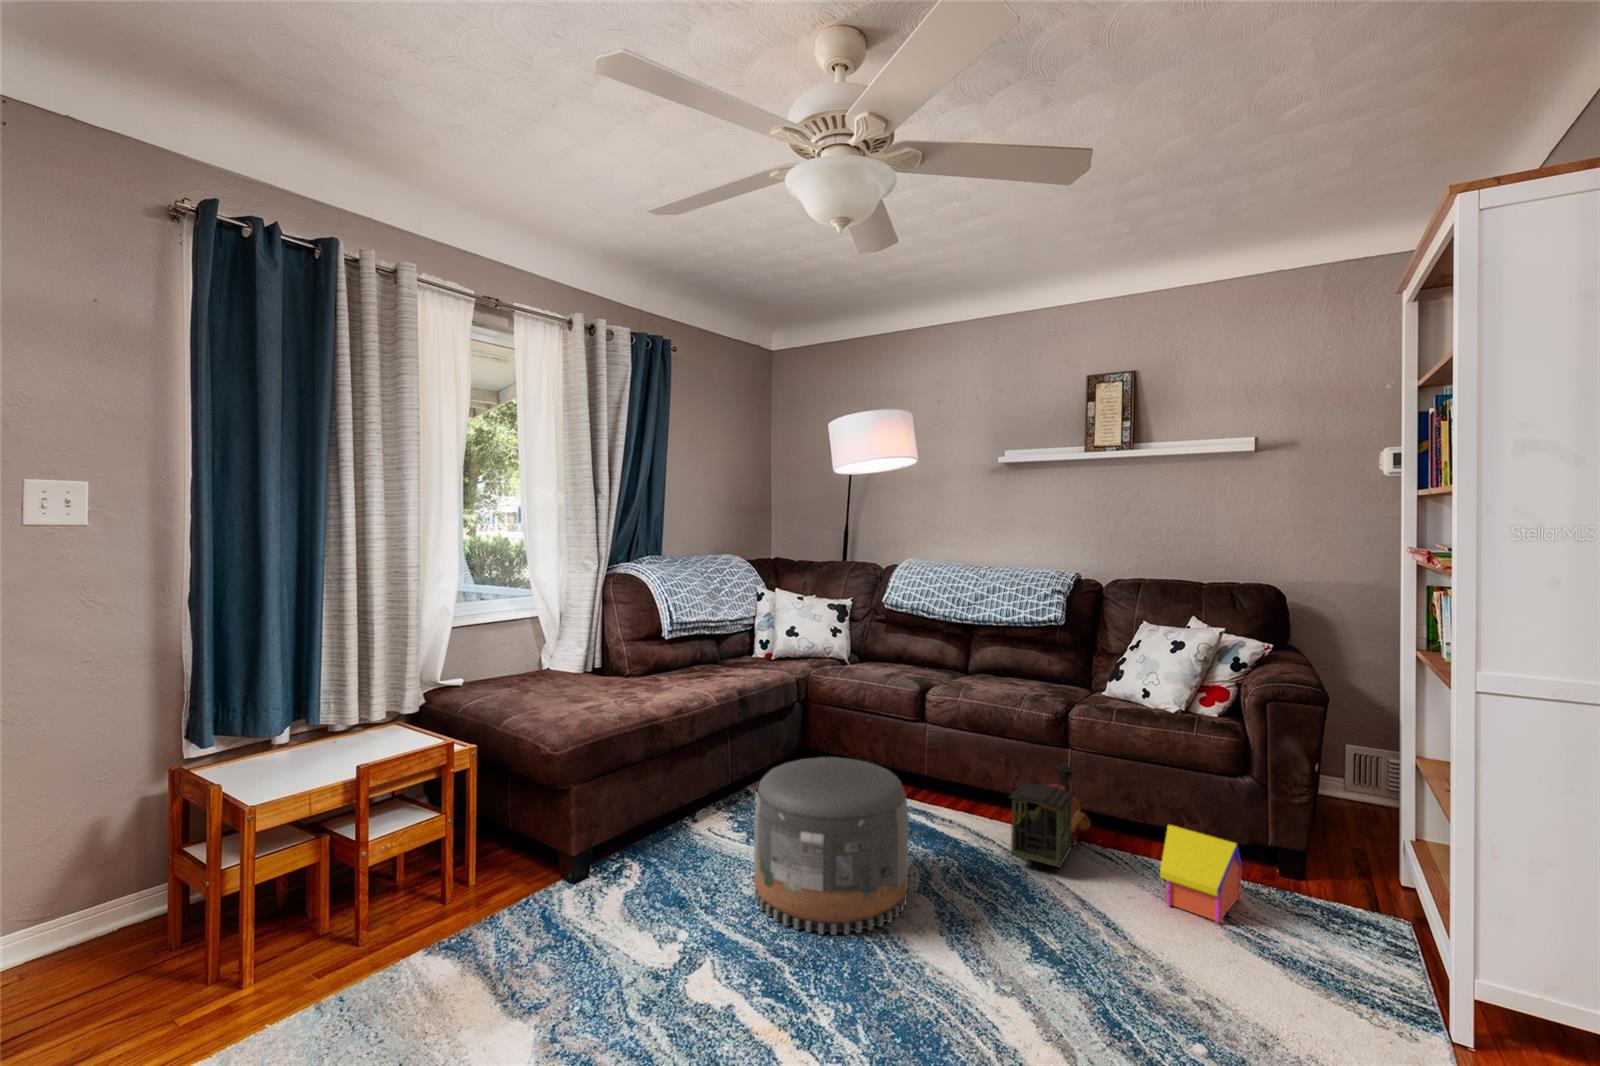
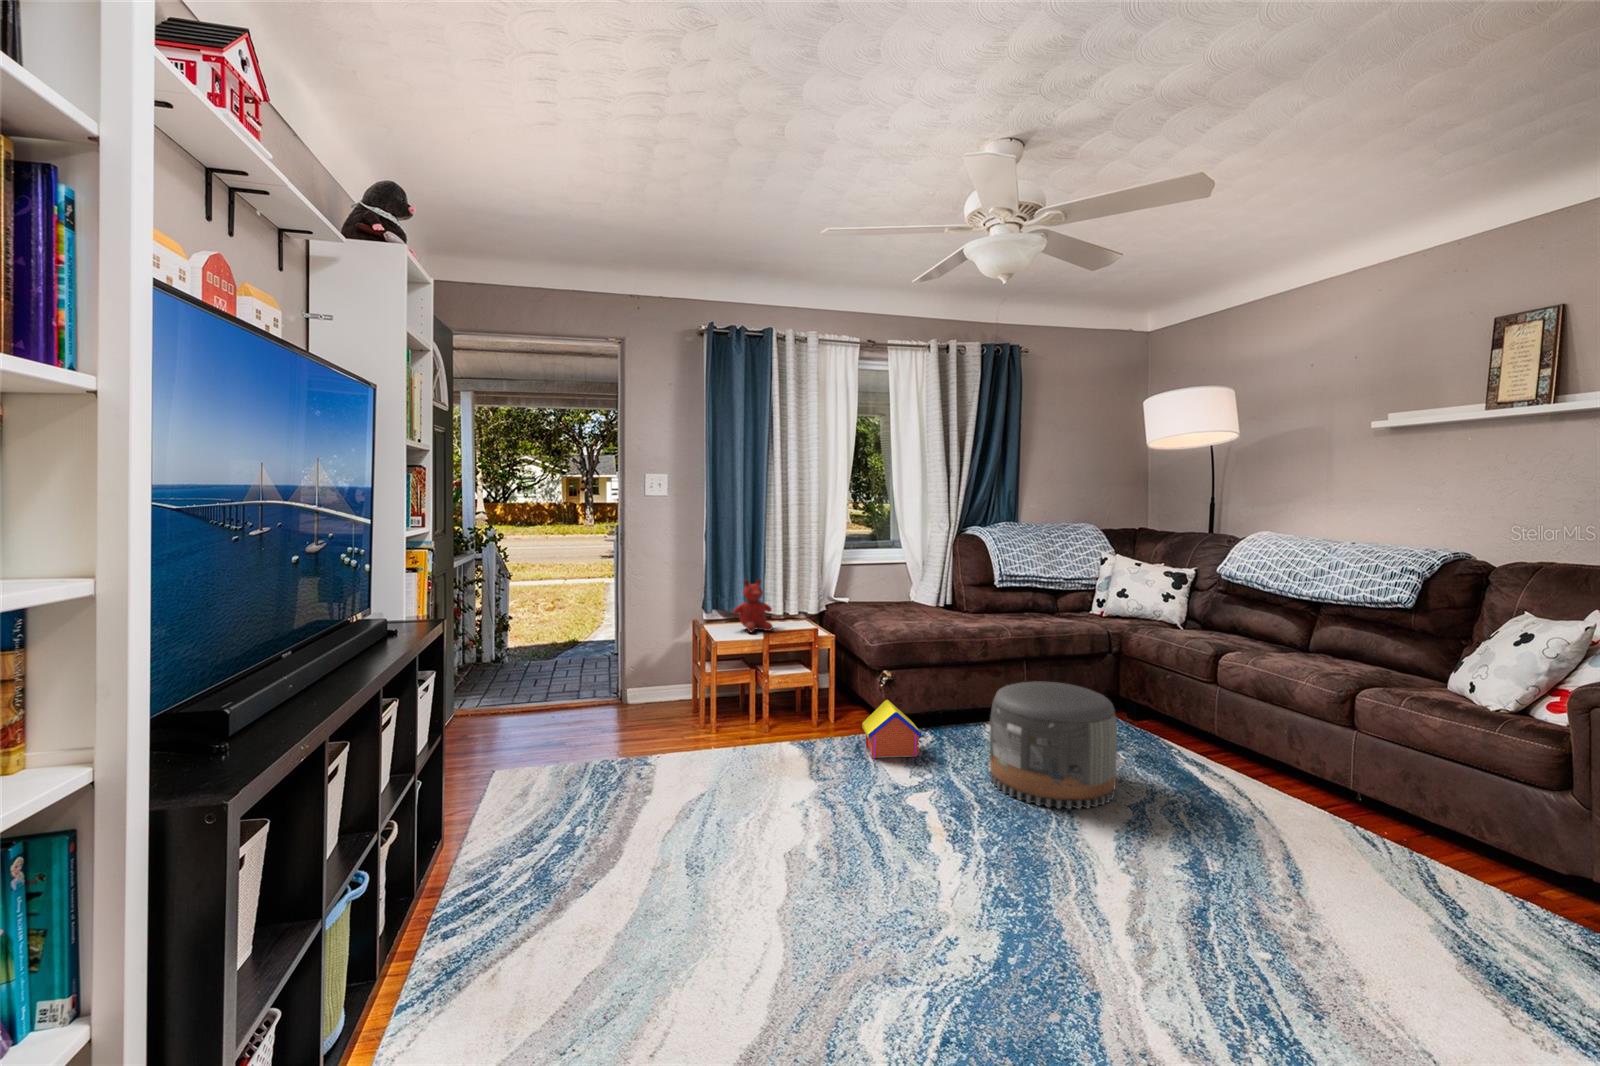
teddy bear: none [268,665,355,764] -> present [733,579,773,632]
toy train: present [1009,764,1090,867] -> none [1235,739,1364,825]
toy house: present [1160,825,1242,923] -> present [862,700,921,758]

